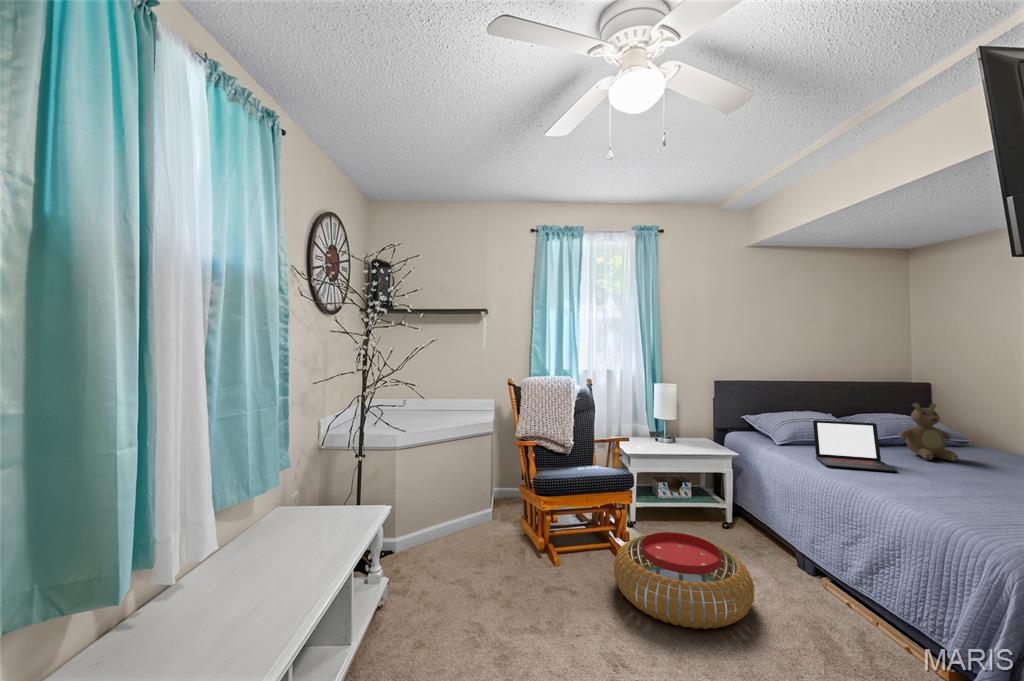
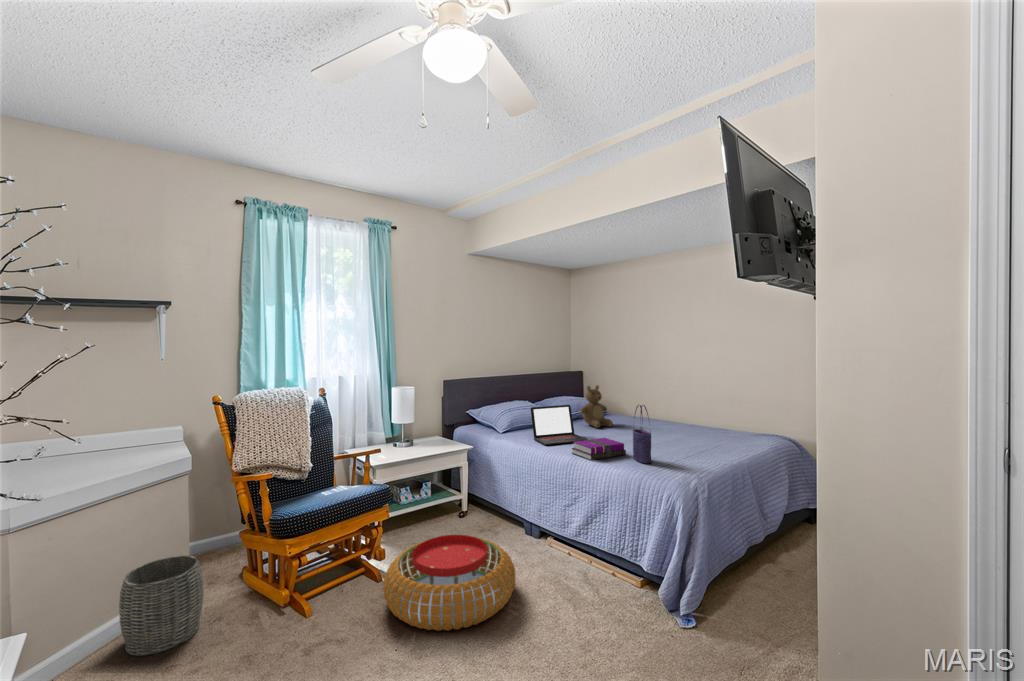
tote bag: none [959,431,990,516] -> present [633,405,651,463]
notebook: none [858,467,950,498] -> present [572,438,626,460]
woven basket: none [444,490,491,553] -> present [119,556,204,656]

